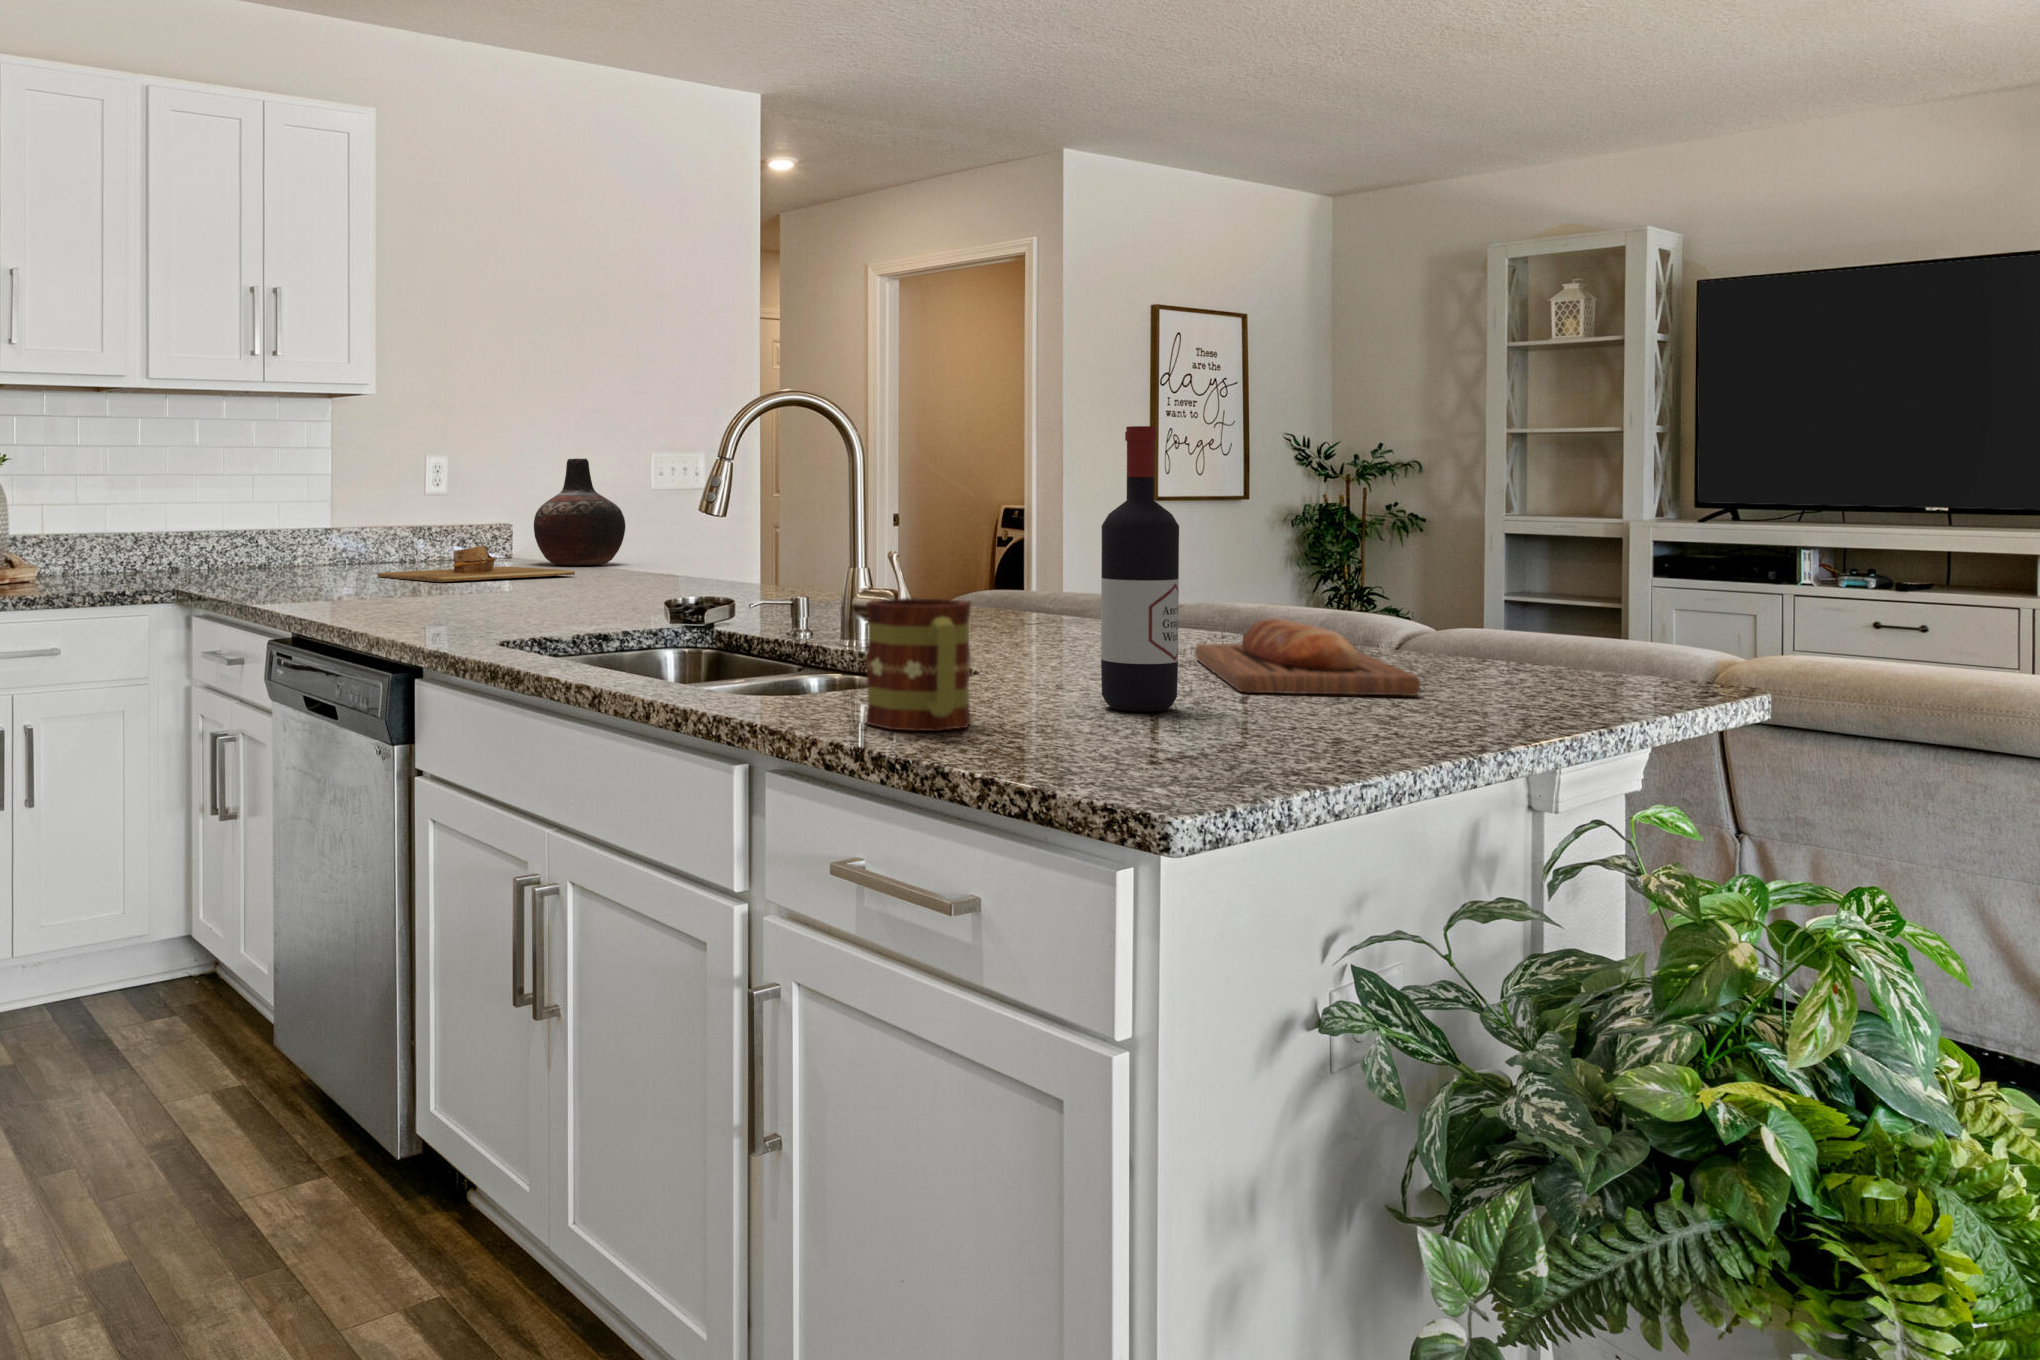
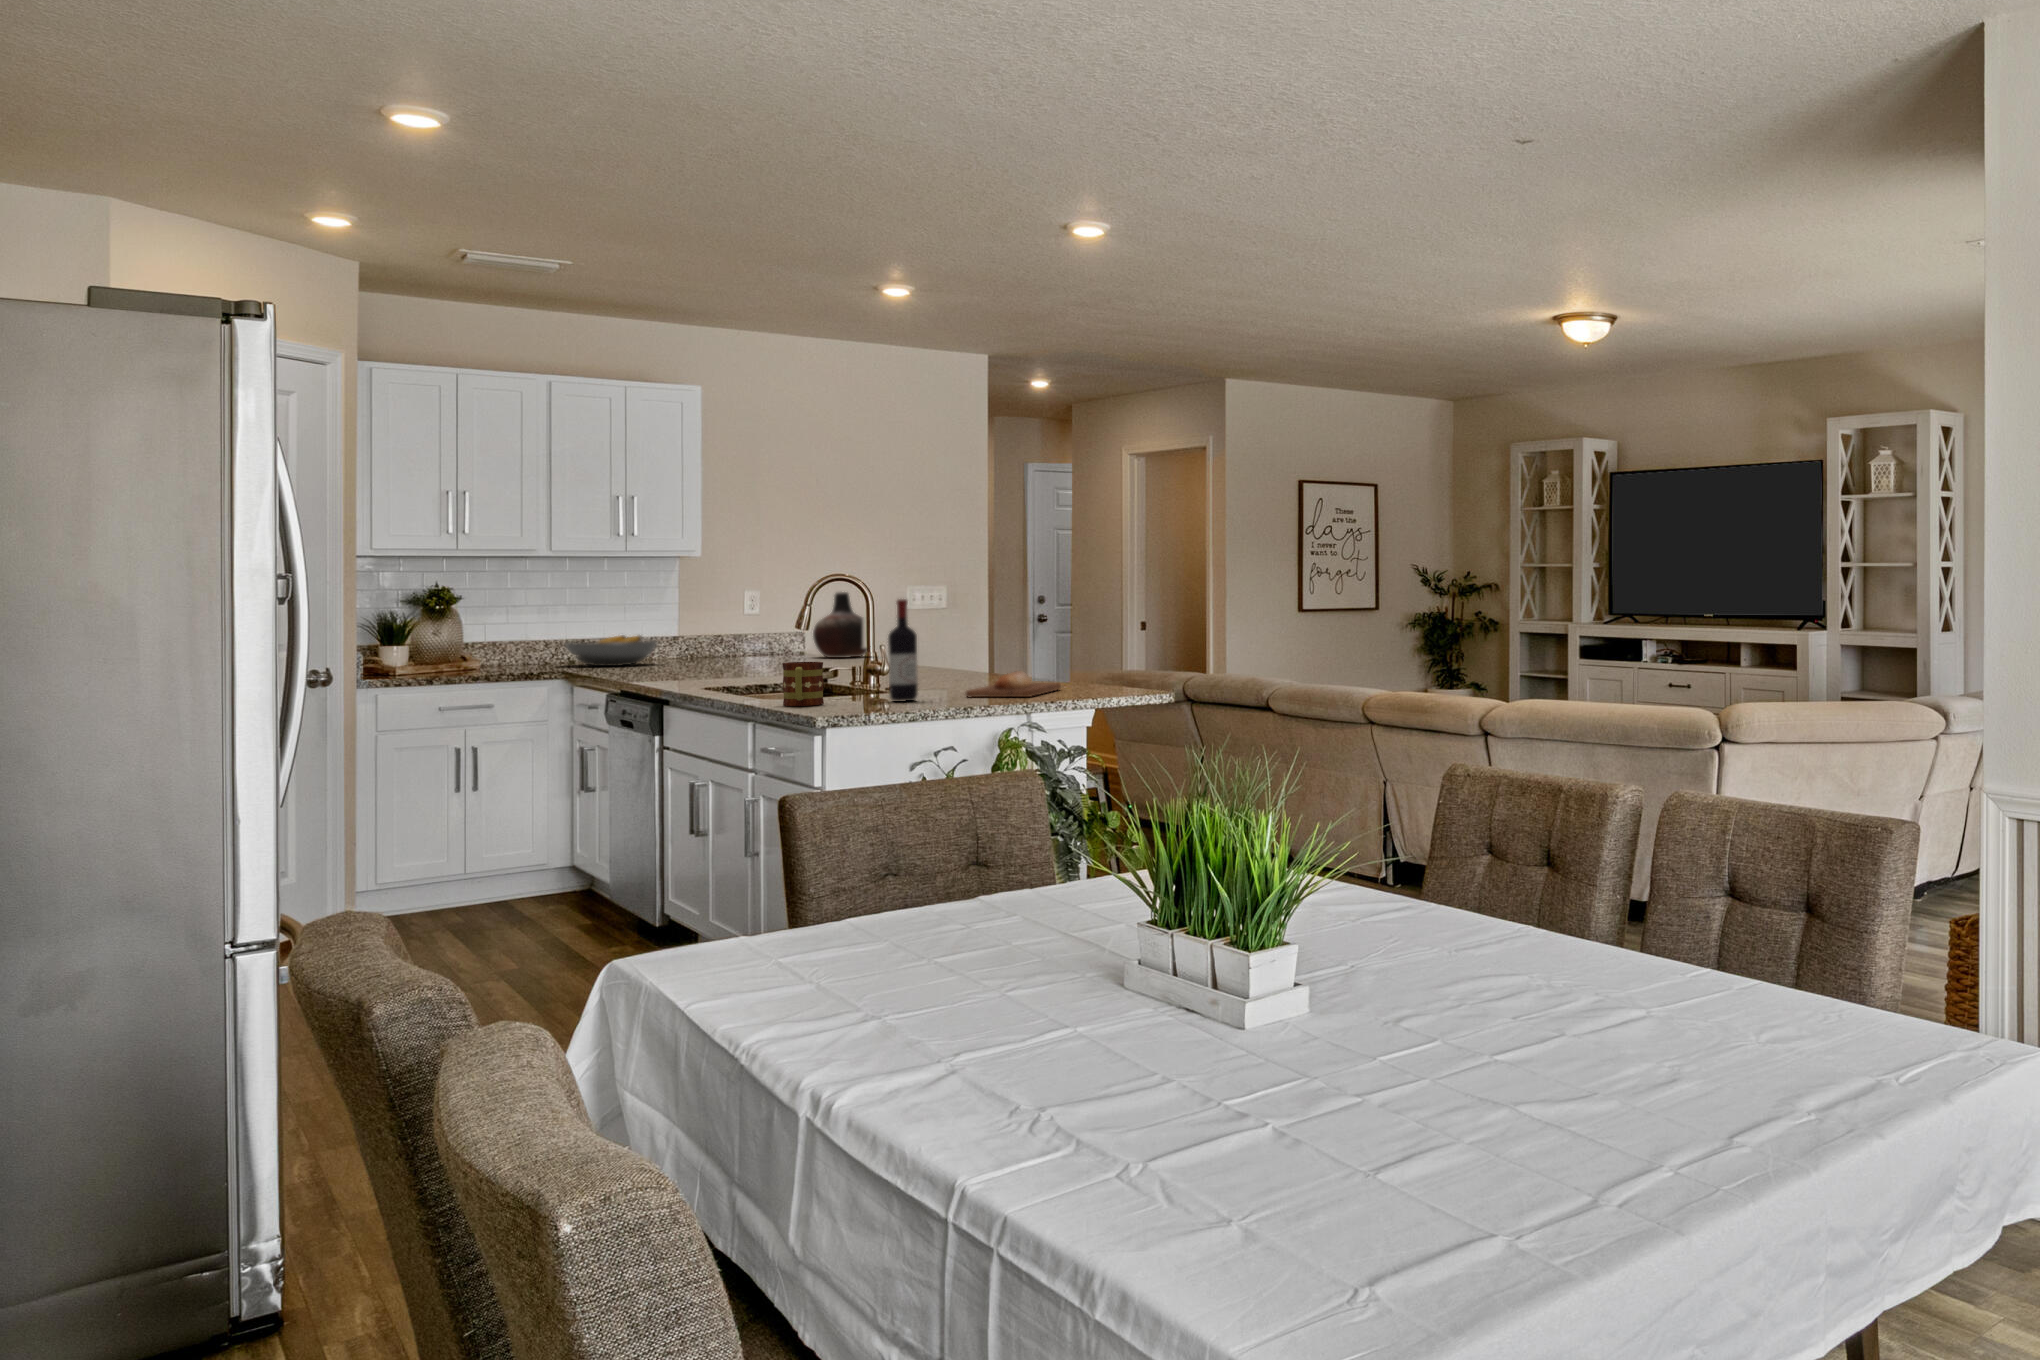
fruit bowl: none [167,525,316,577] -> present [565,635,658,666]
cutting board: present [377,545,575,582] -> none [697,646,820,667]

